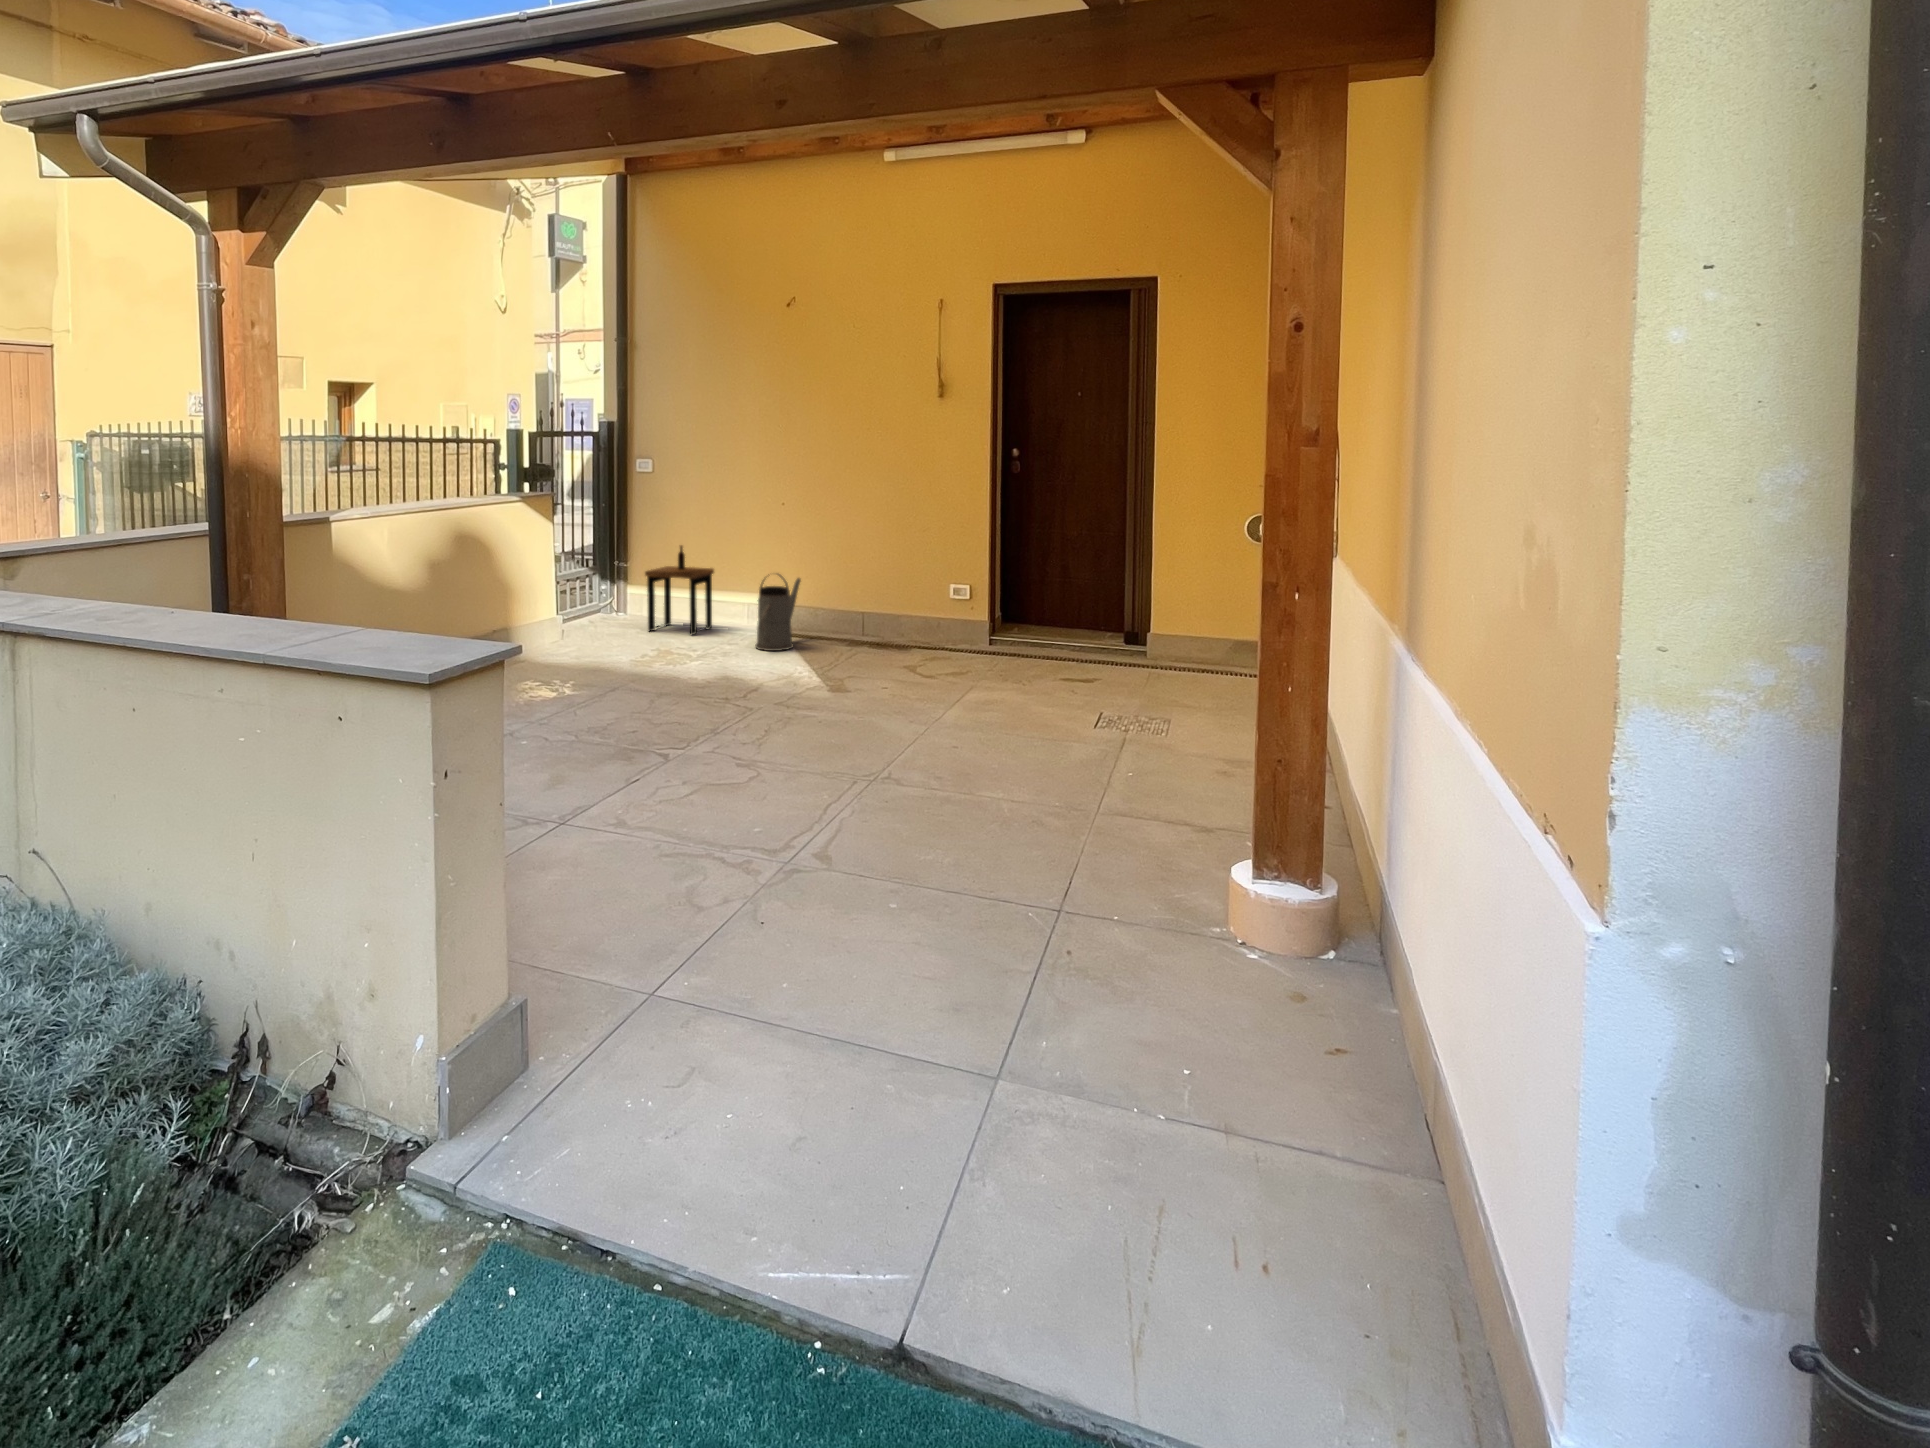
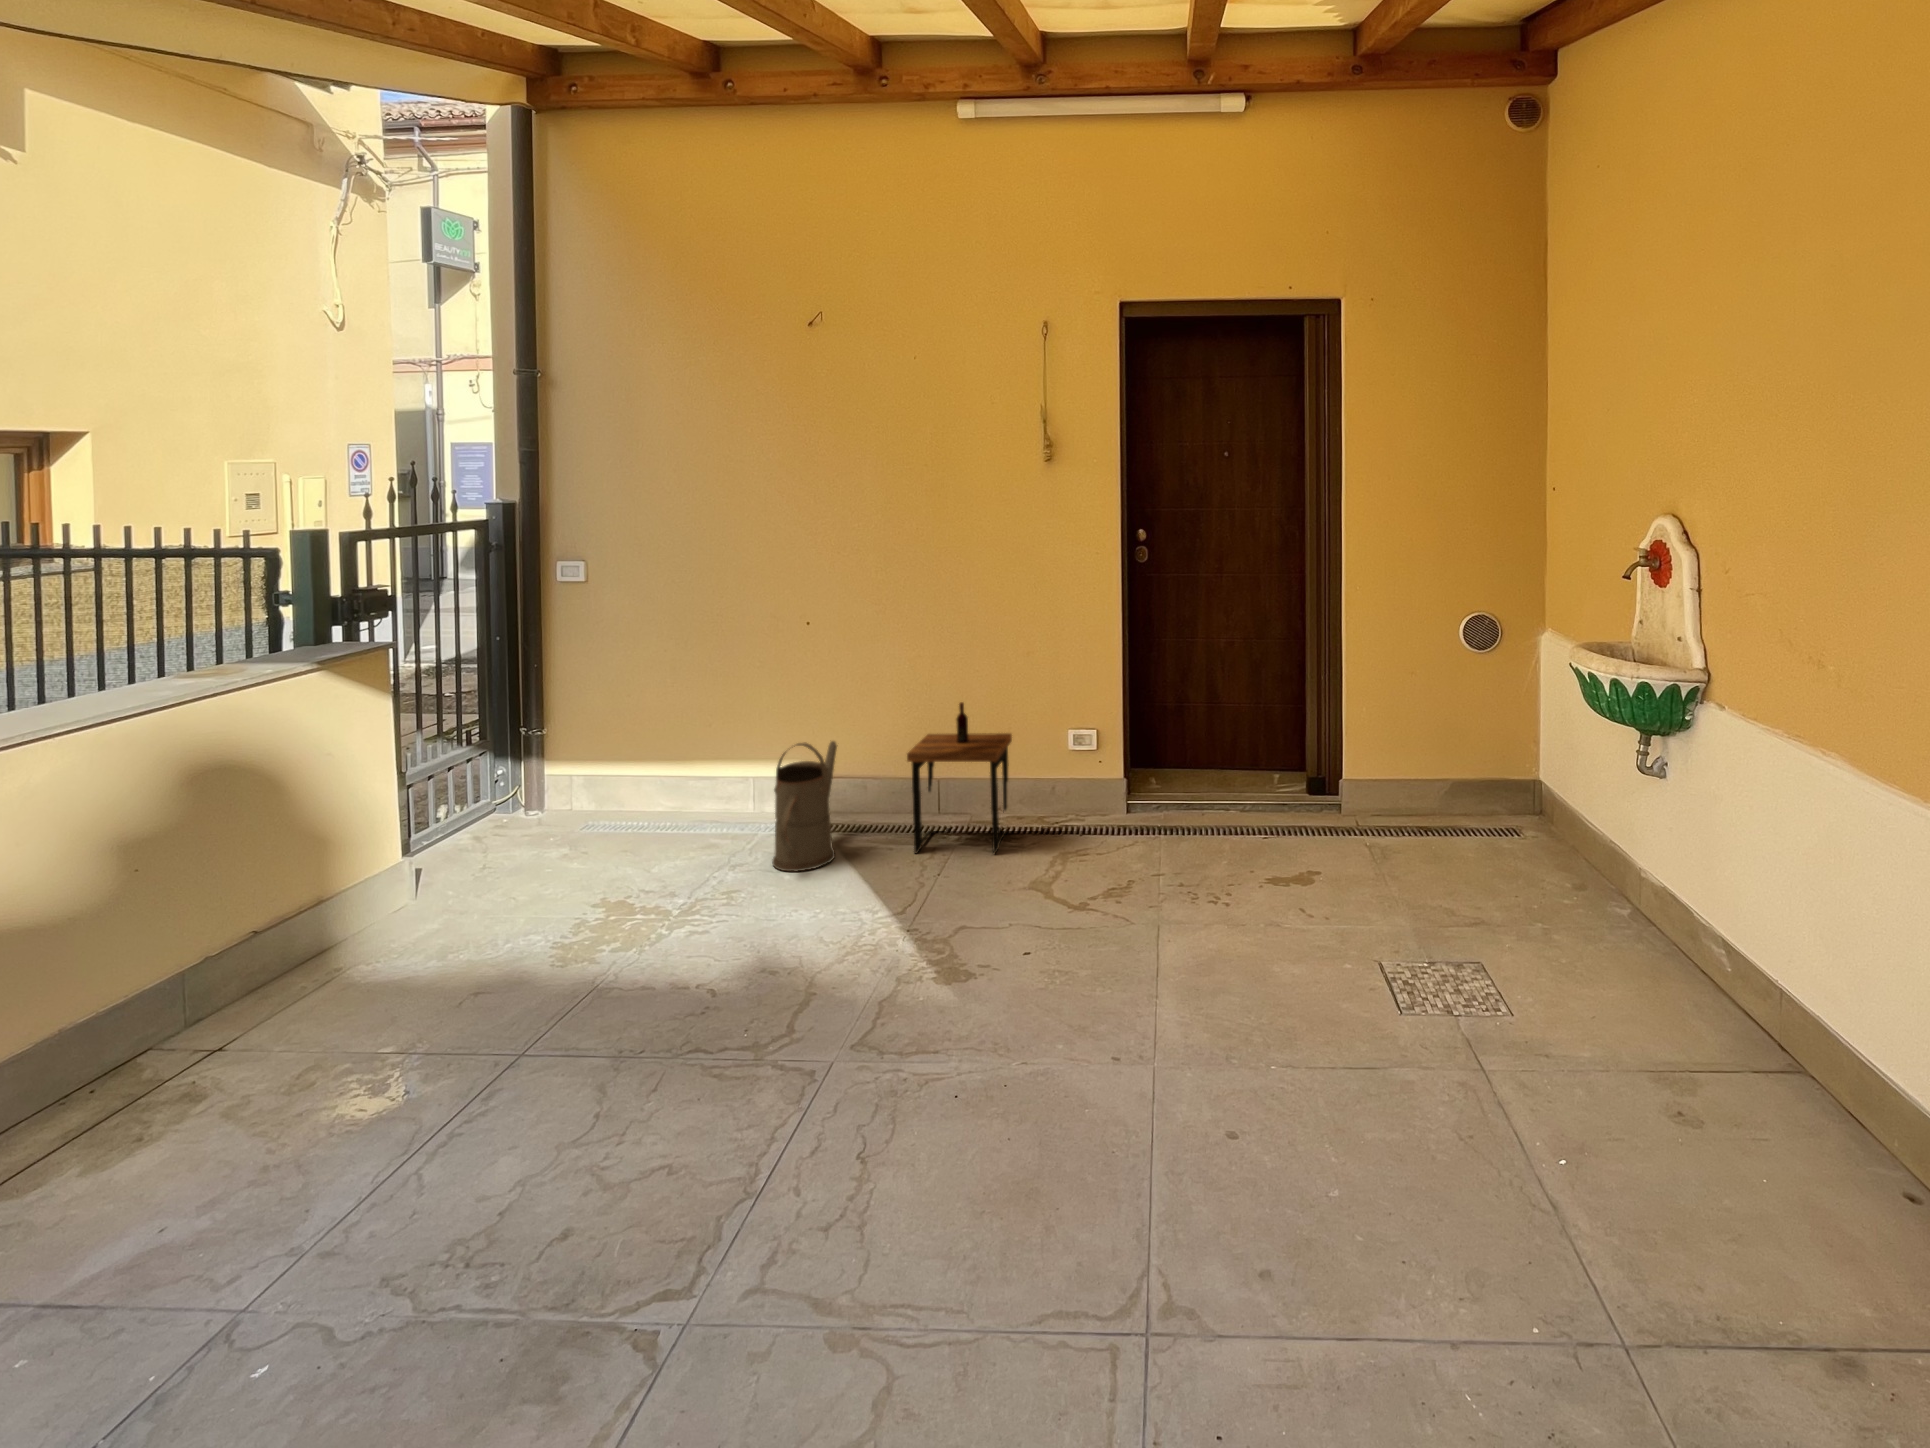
side table: present [645,546,714,635] -> present [907,702,1012,854]

